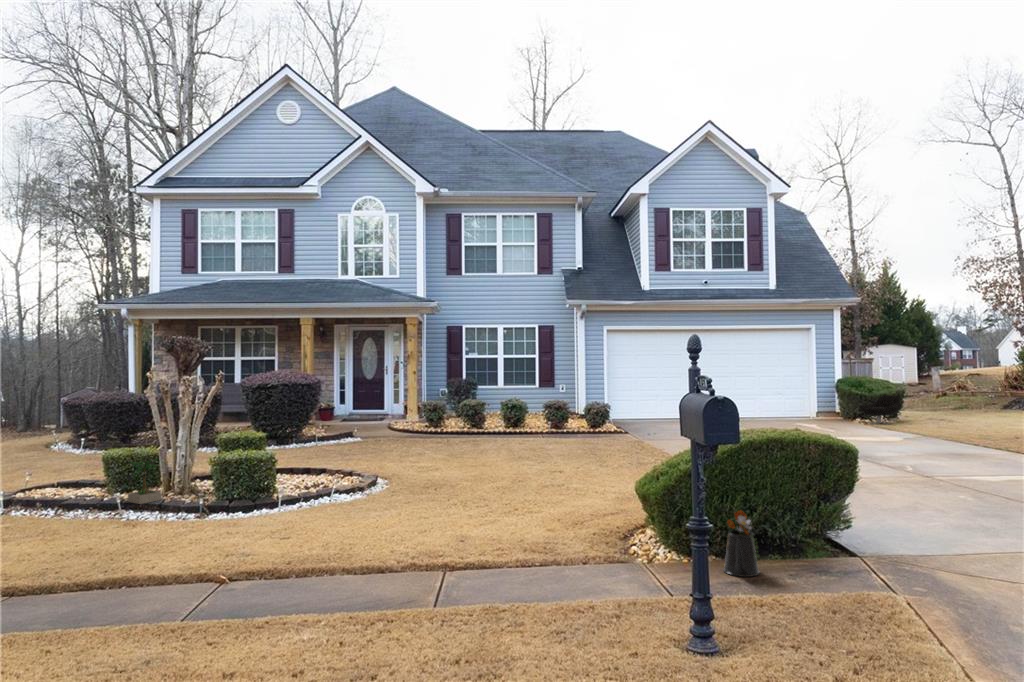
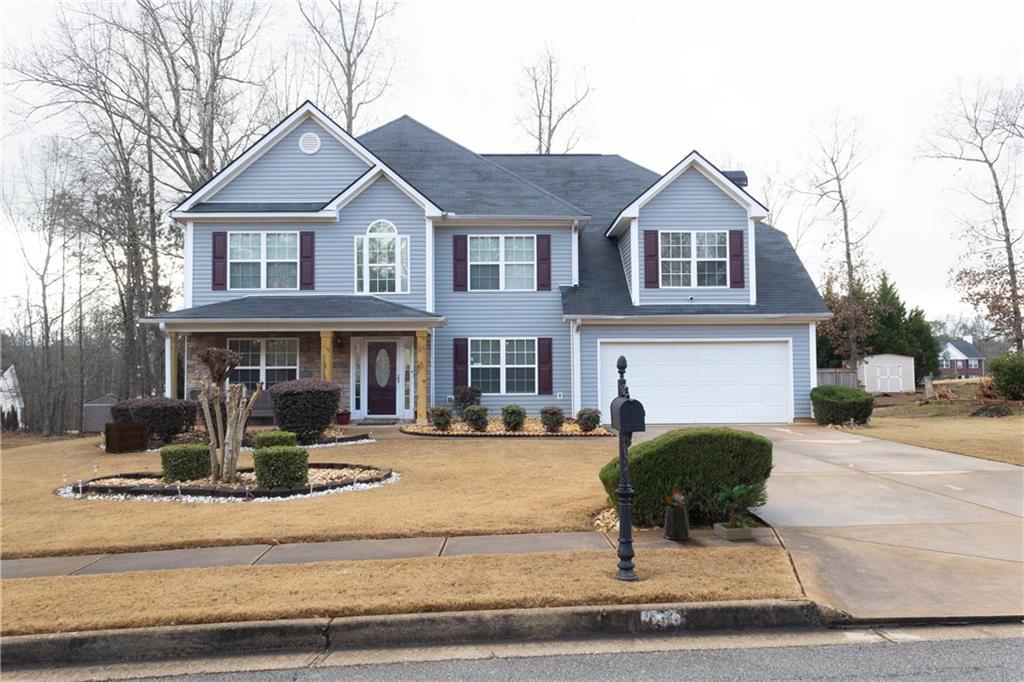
lounge chair: present [859,395,901,423] -> none [829,402,867,429]
wooden crate: none [52,418,101,456] -> present [105,421,147,454]
potted plant: present [128,459,161,504] -> present [714,485,752,540]

